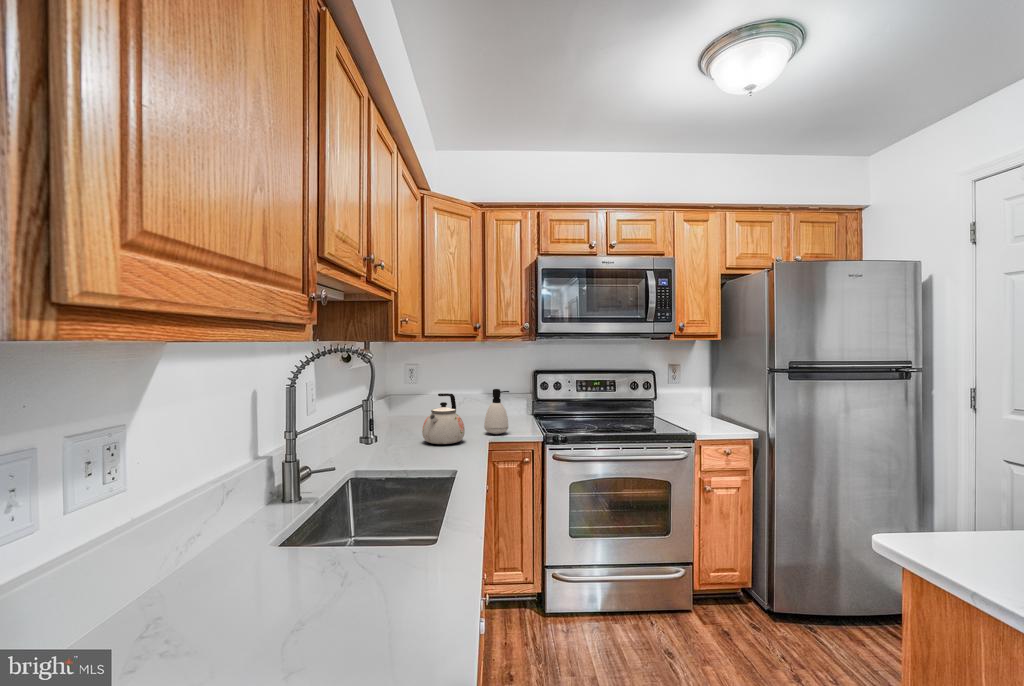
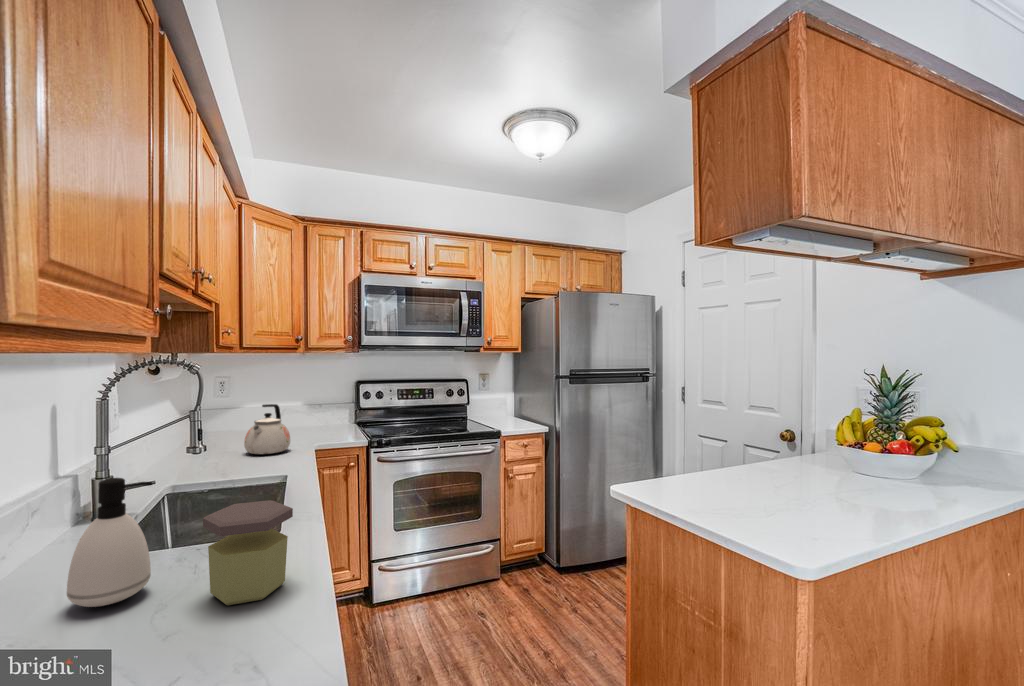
soap dispenser: present [484,389,509,434] -> present [67,478,152,607]
jar: none [349,508,439,624] -> present [203,500,293,606]

